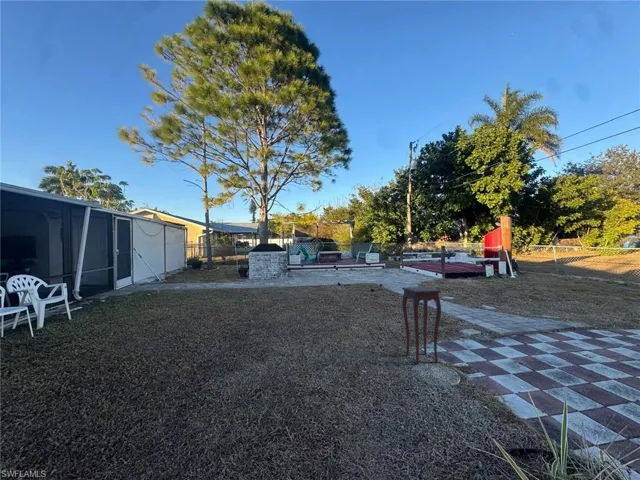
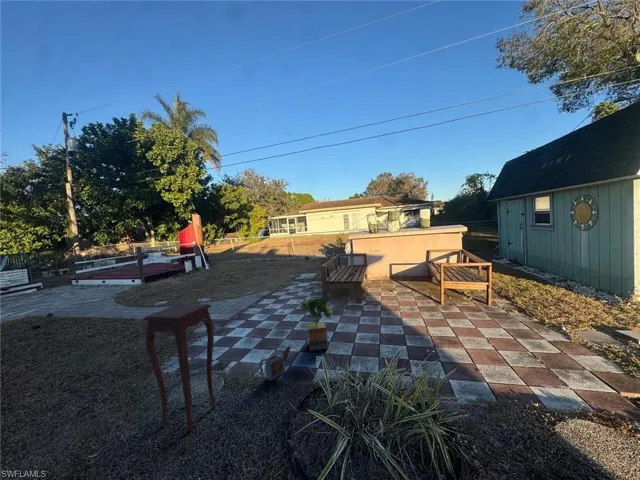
potted tree: none [544,320,590,381] -> present [300,298,332,351]
watering can: none [476,349,517,372] -> present [259,346,291,380]

